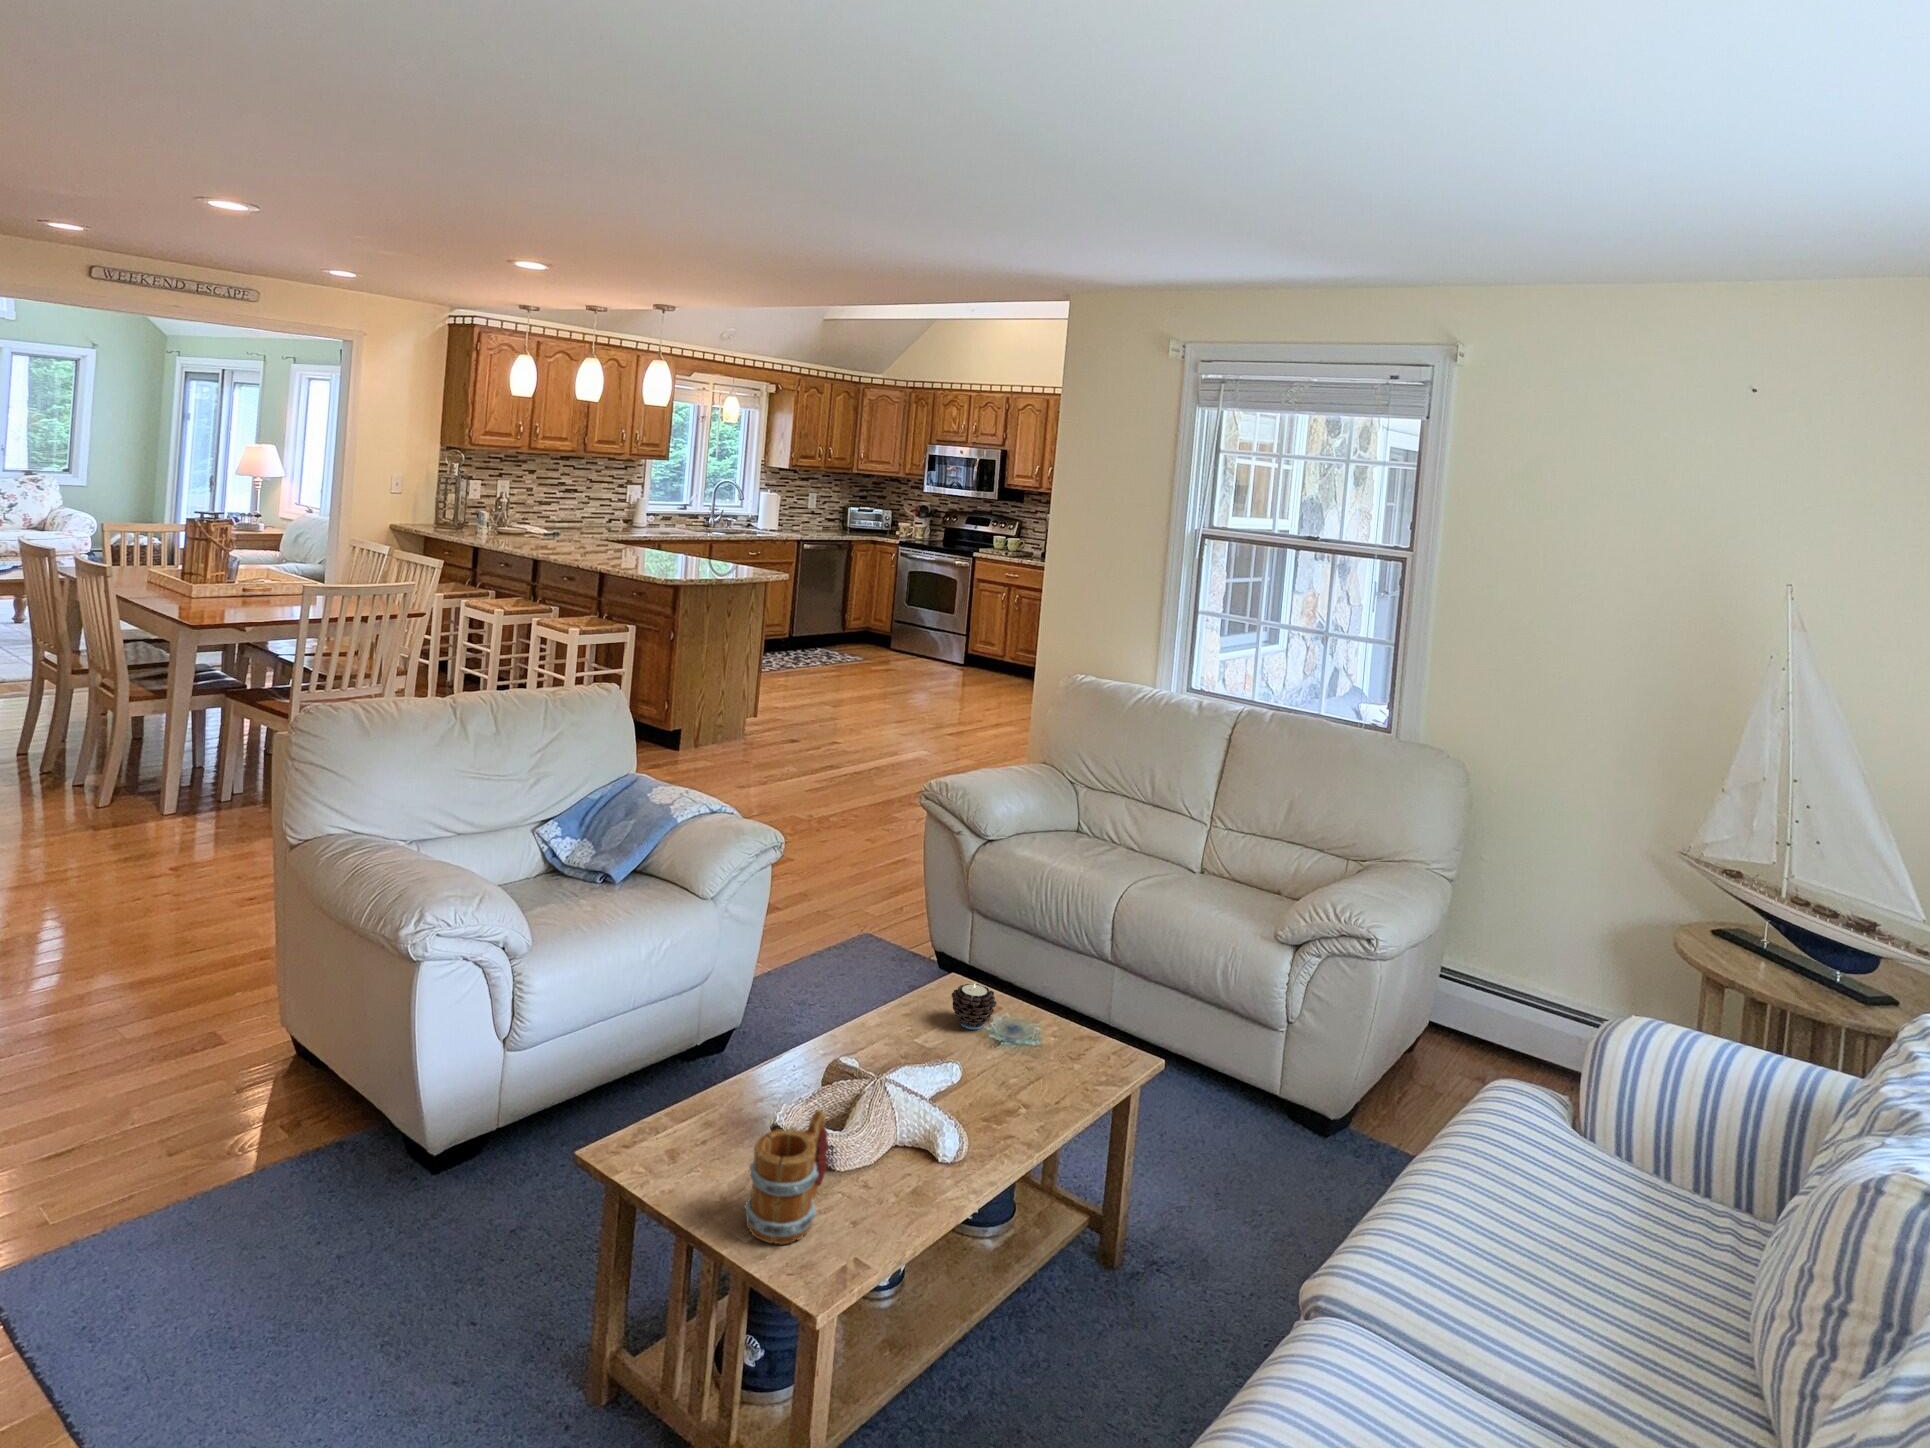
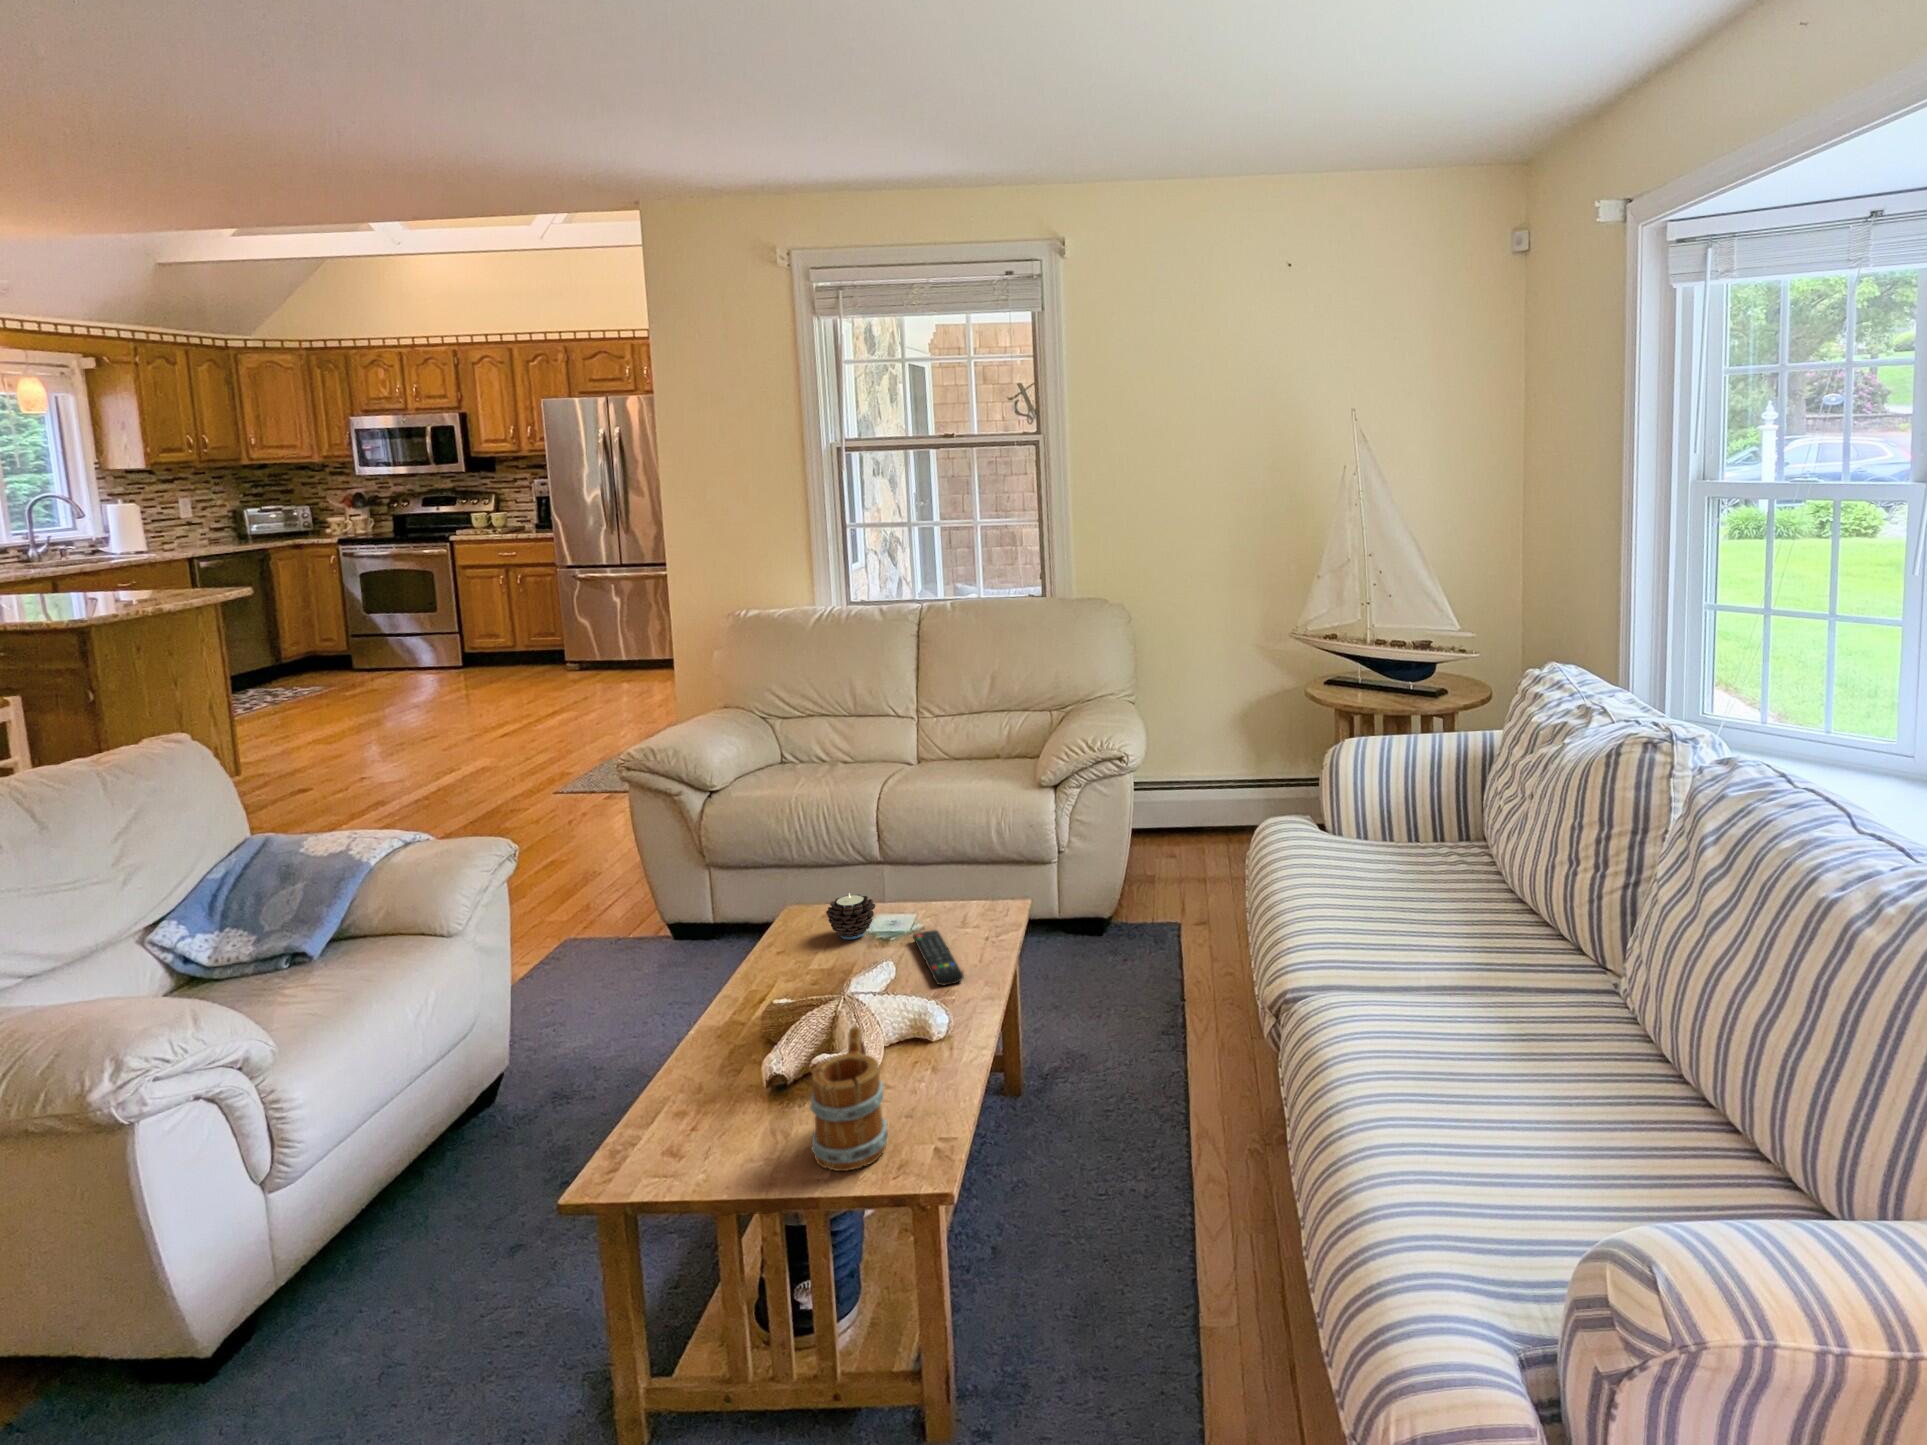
remote control: none [989,1047,1038,1113] -> present [913,930,964,985]

